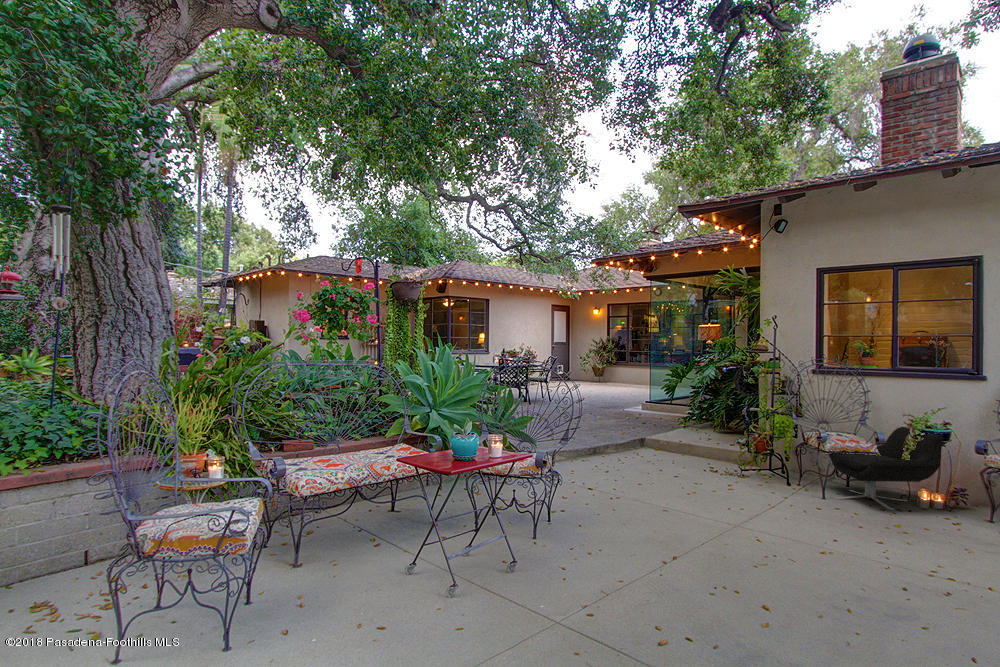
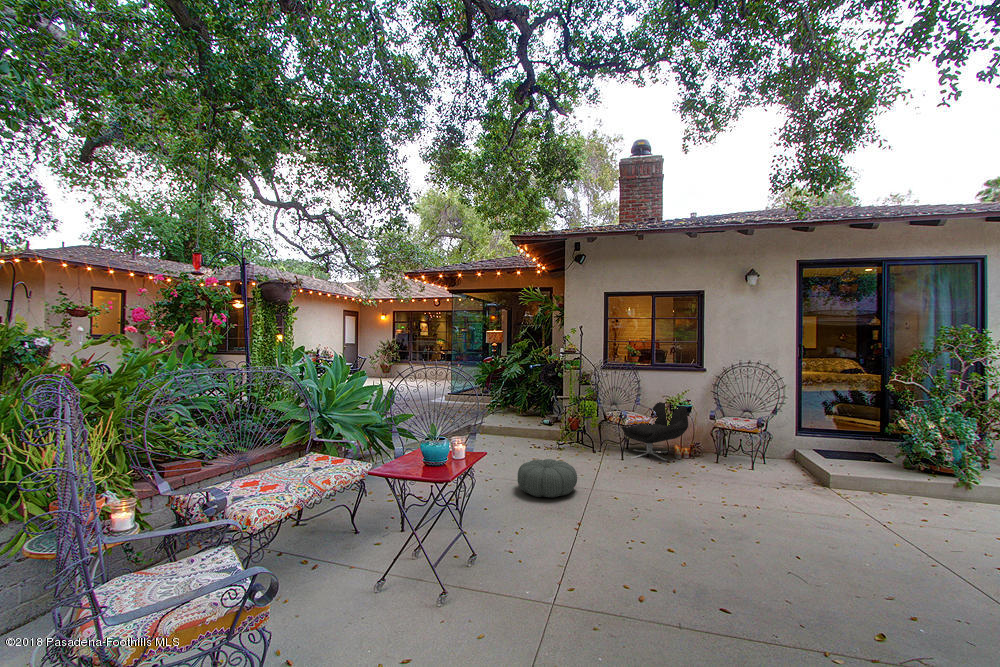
pouf: none [633,470,711,515] -> present [517,459,577,497]

